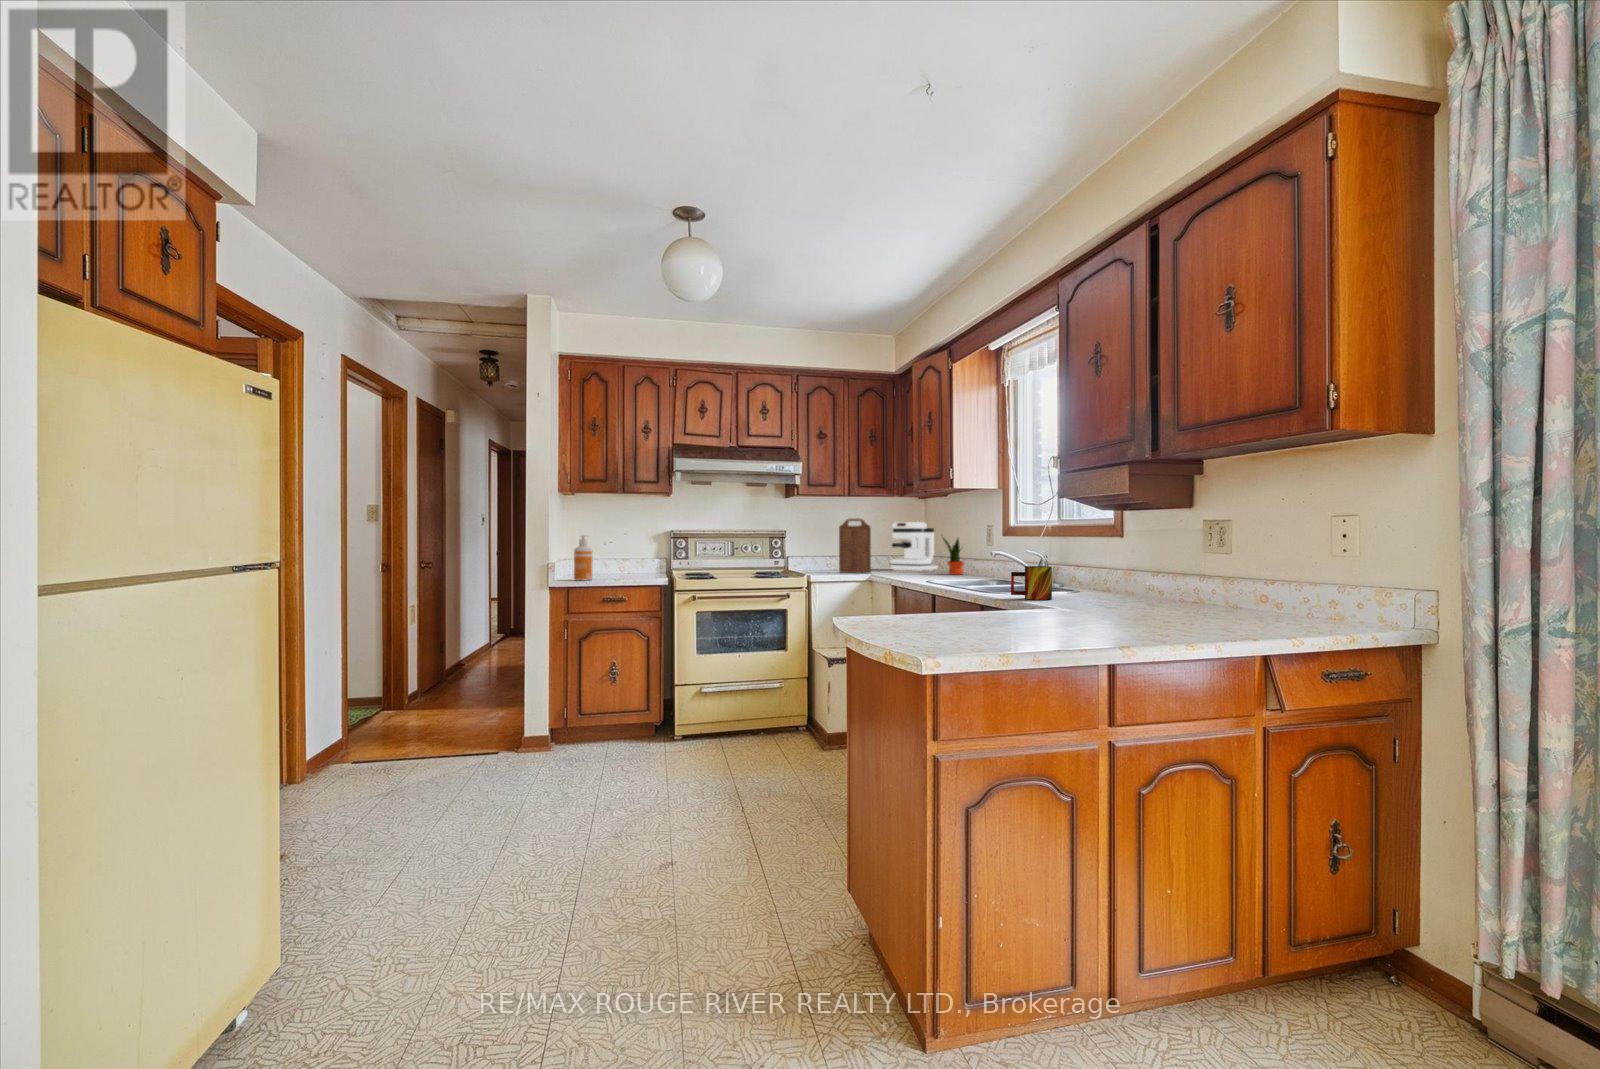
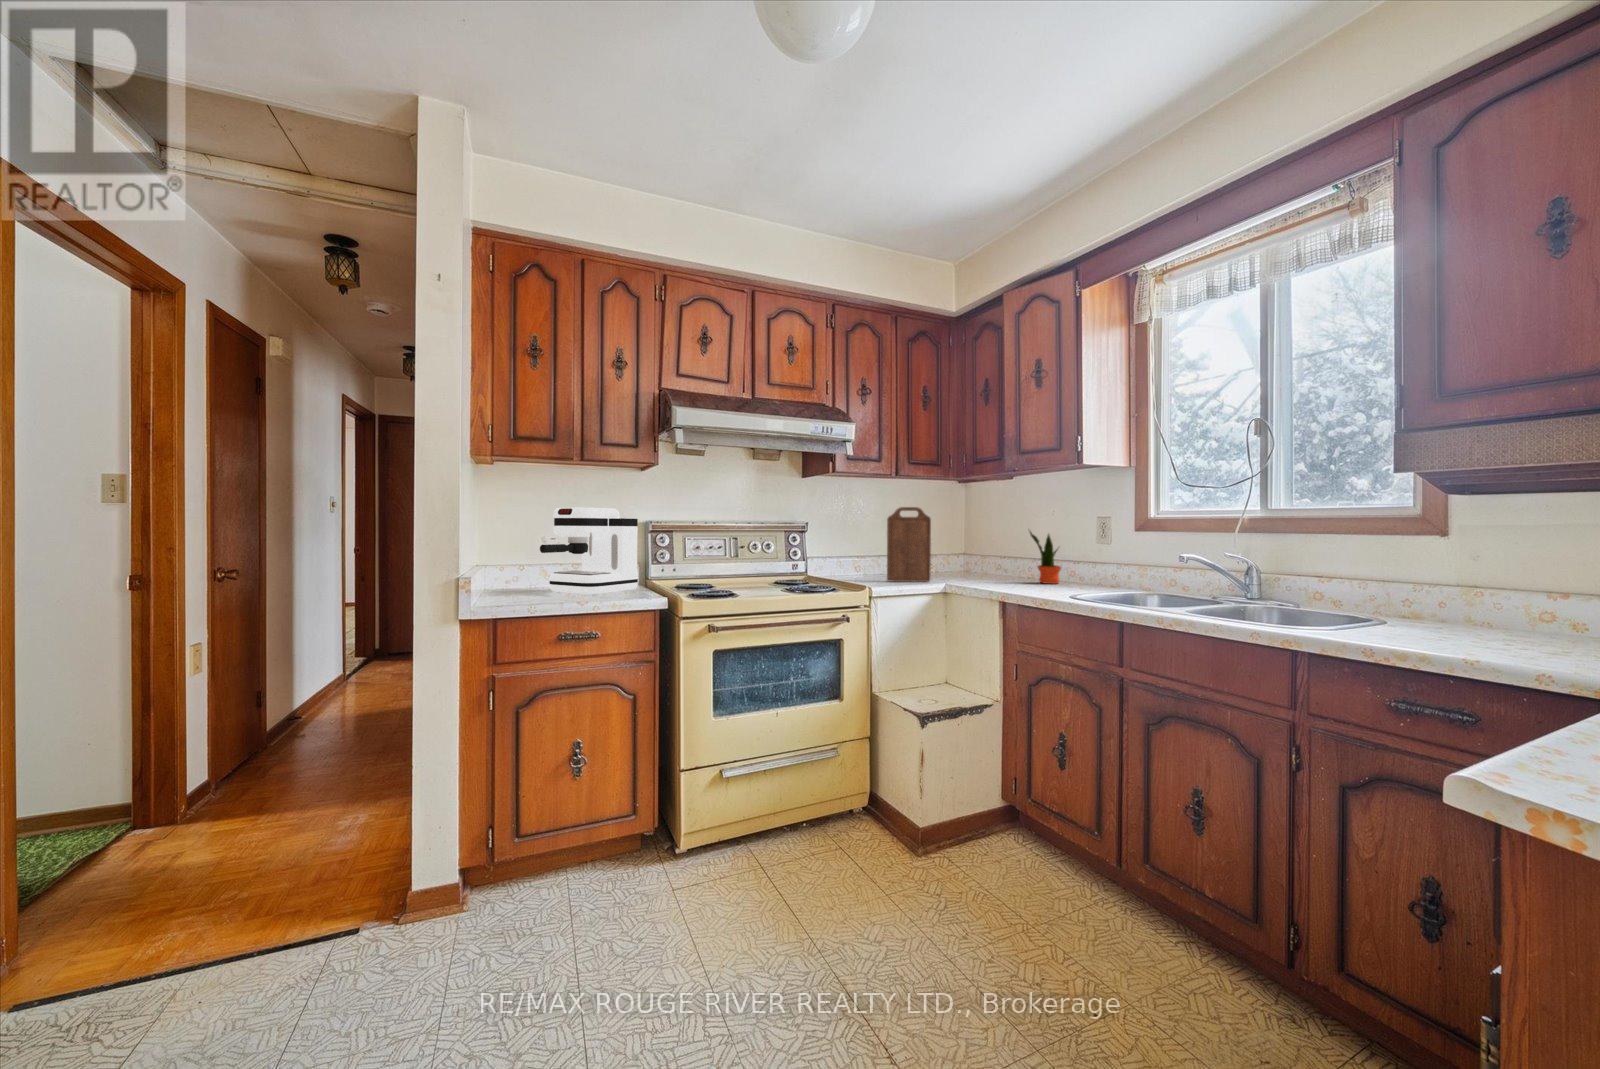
coffee maker: present [891,522,938,571] -> present [540,507,638,596]
soap dispenser: present [574,535,592,581] -> none [506,528,539,606]
mug: present [1011,566,1052,600] -> none [1451,591,1542,659]

